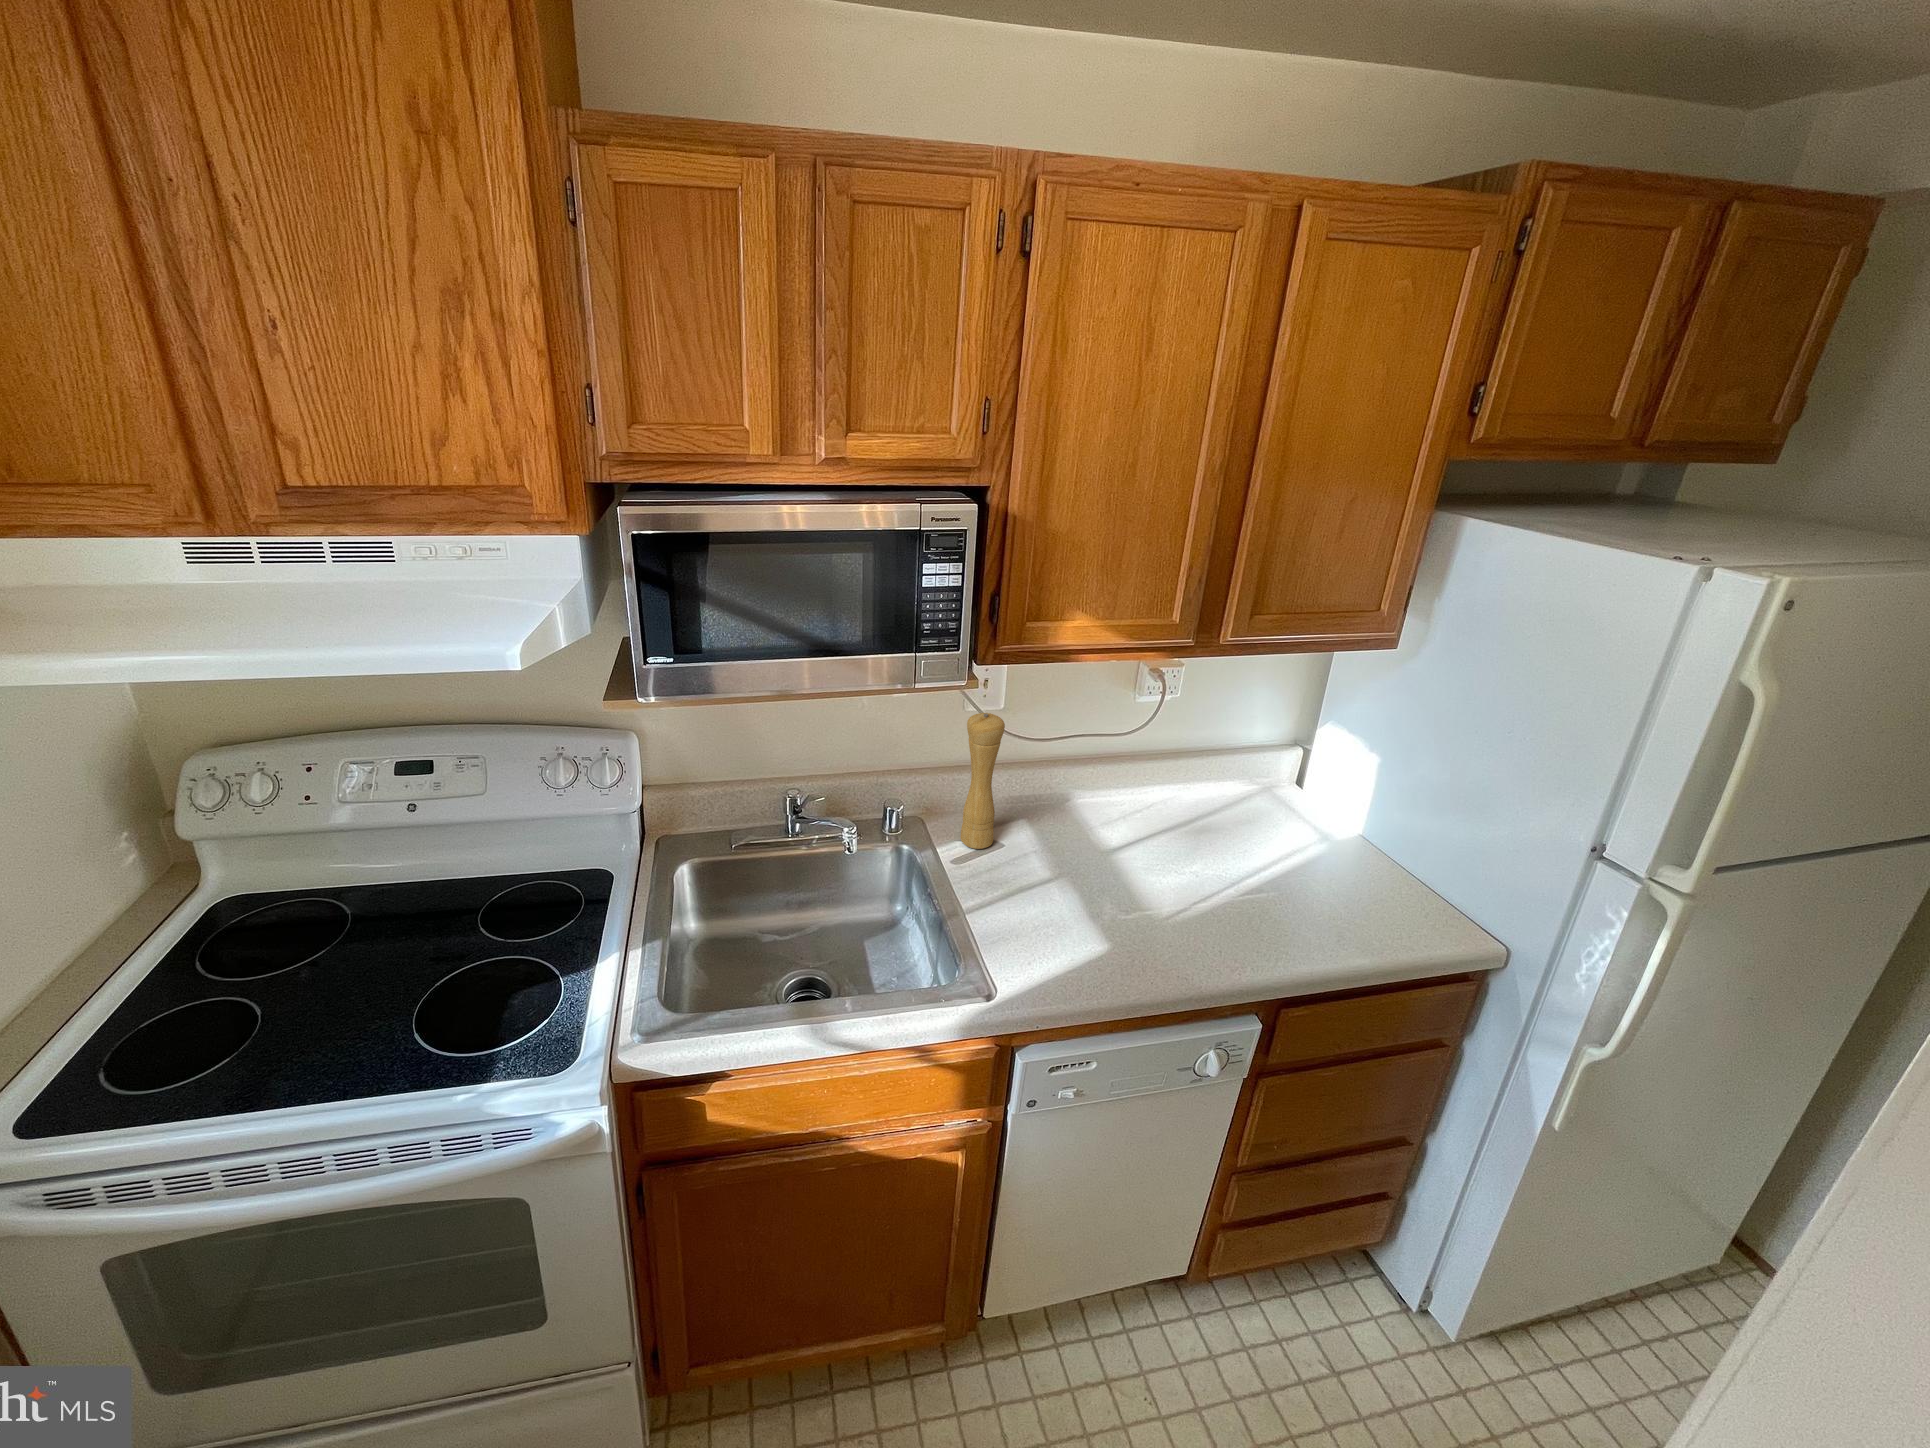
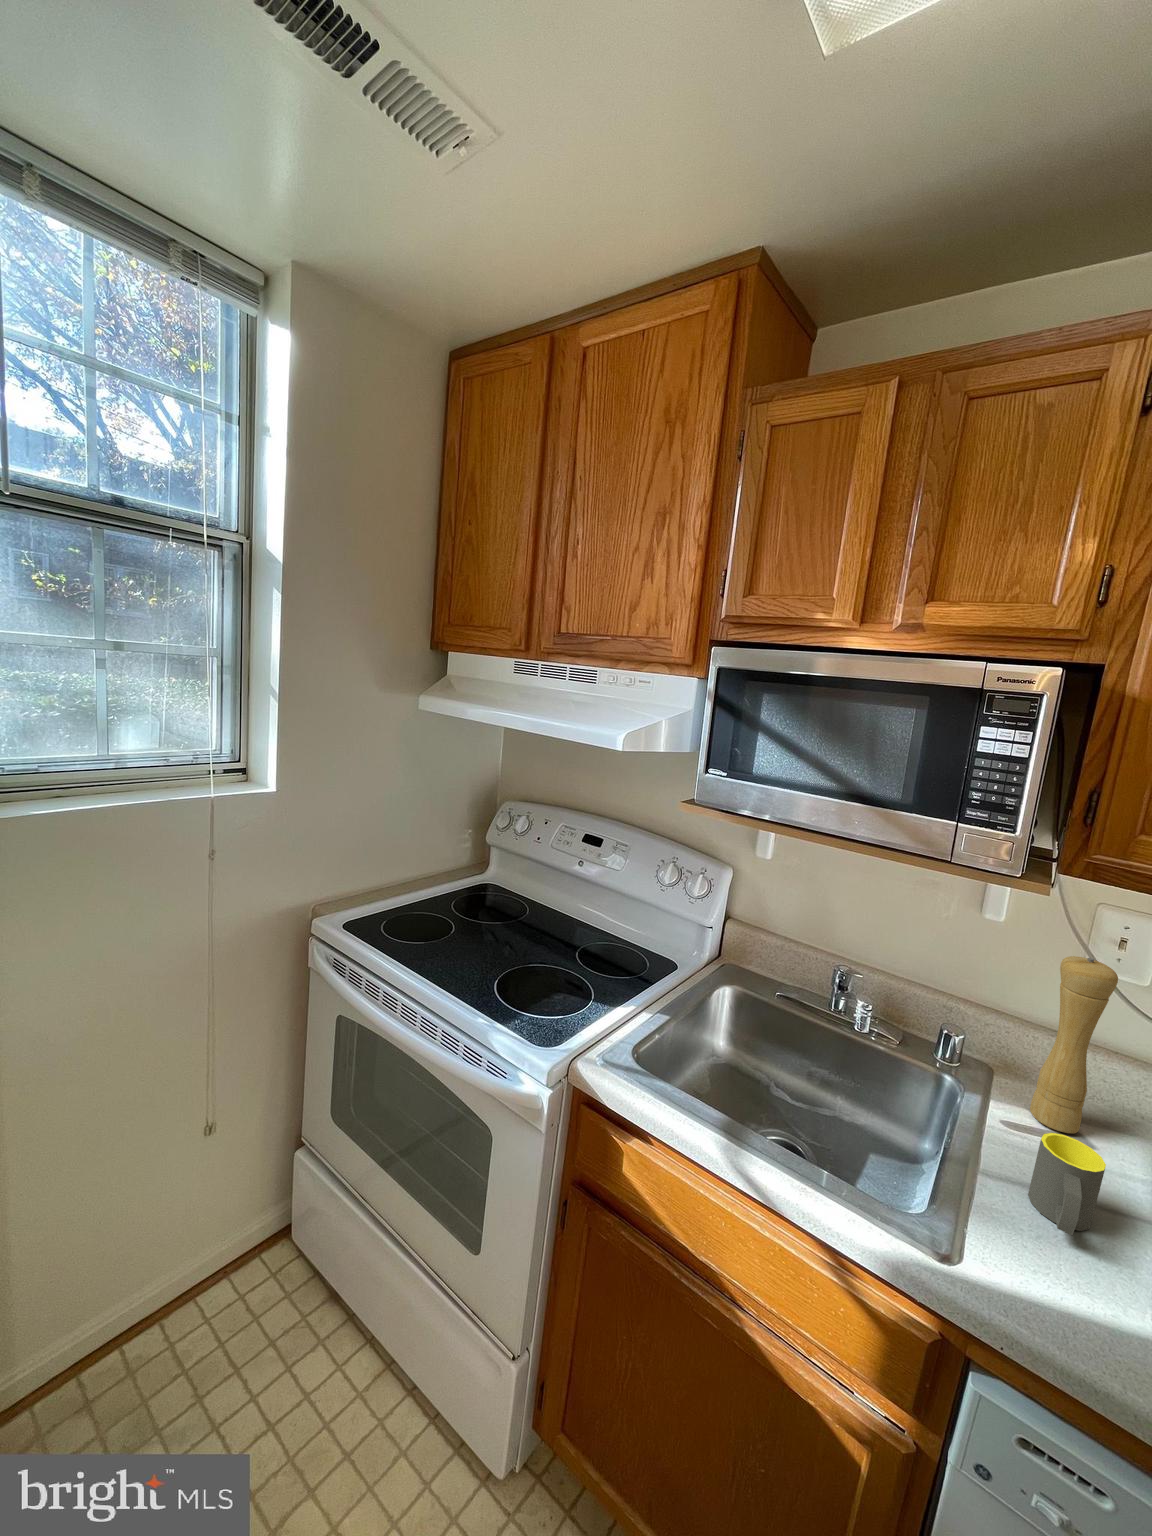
mug: none [998,858,1041,928] -> present [1028,1133,1106,1235]

